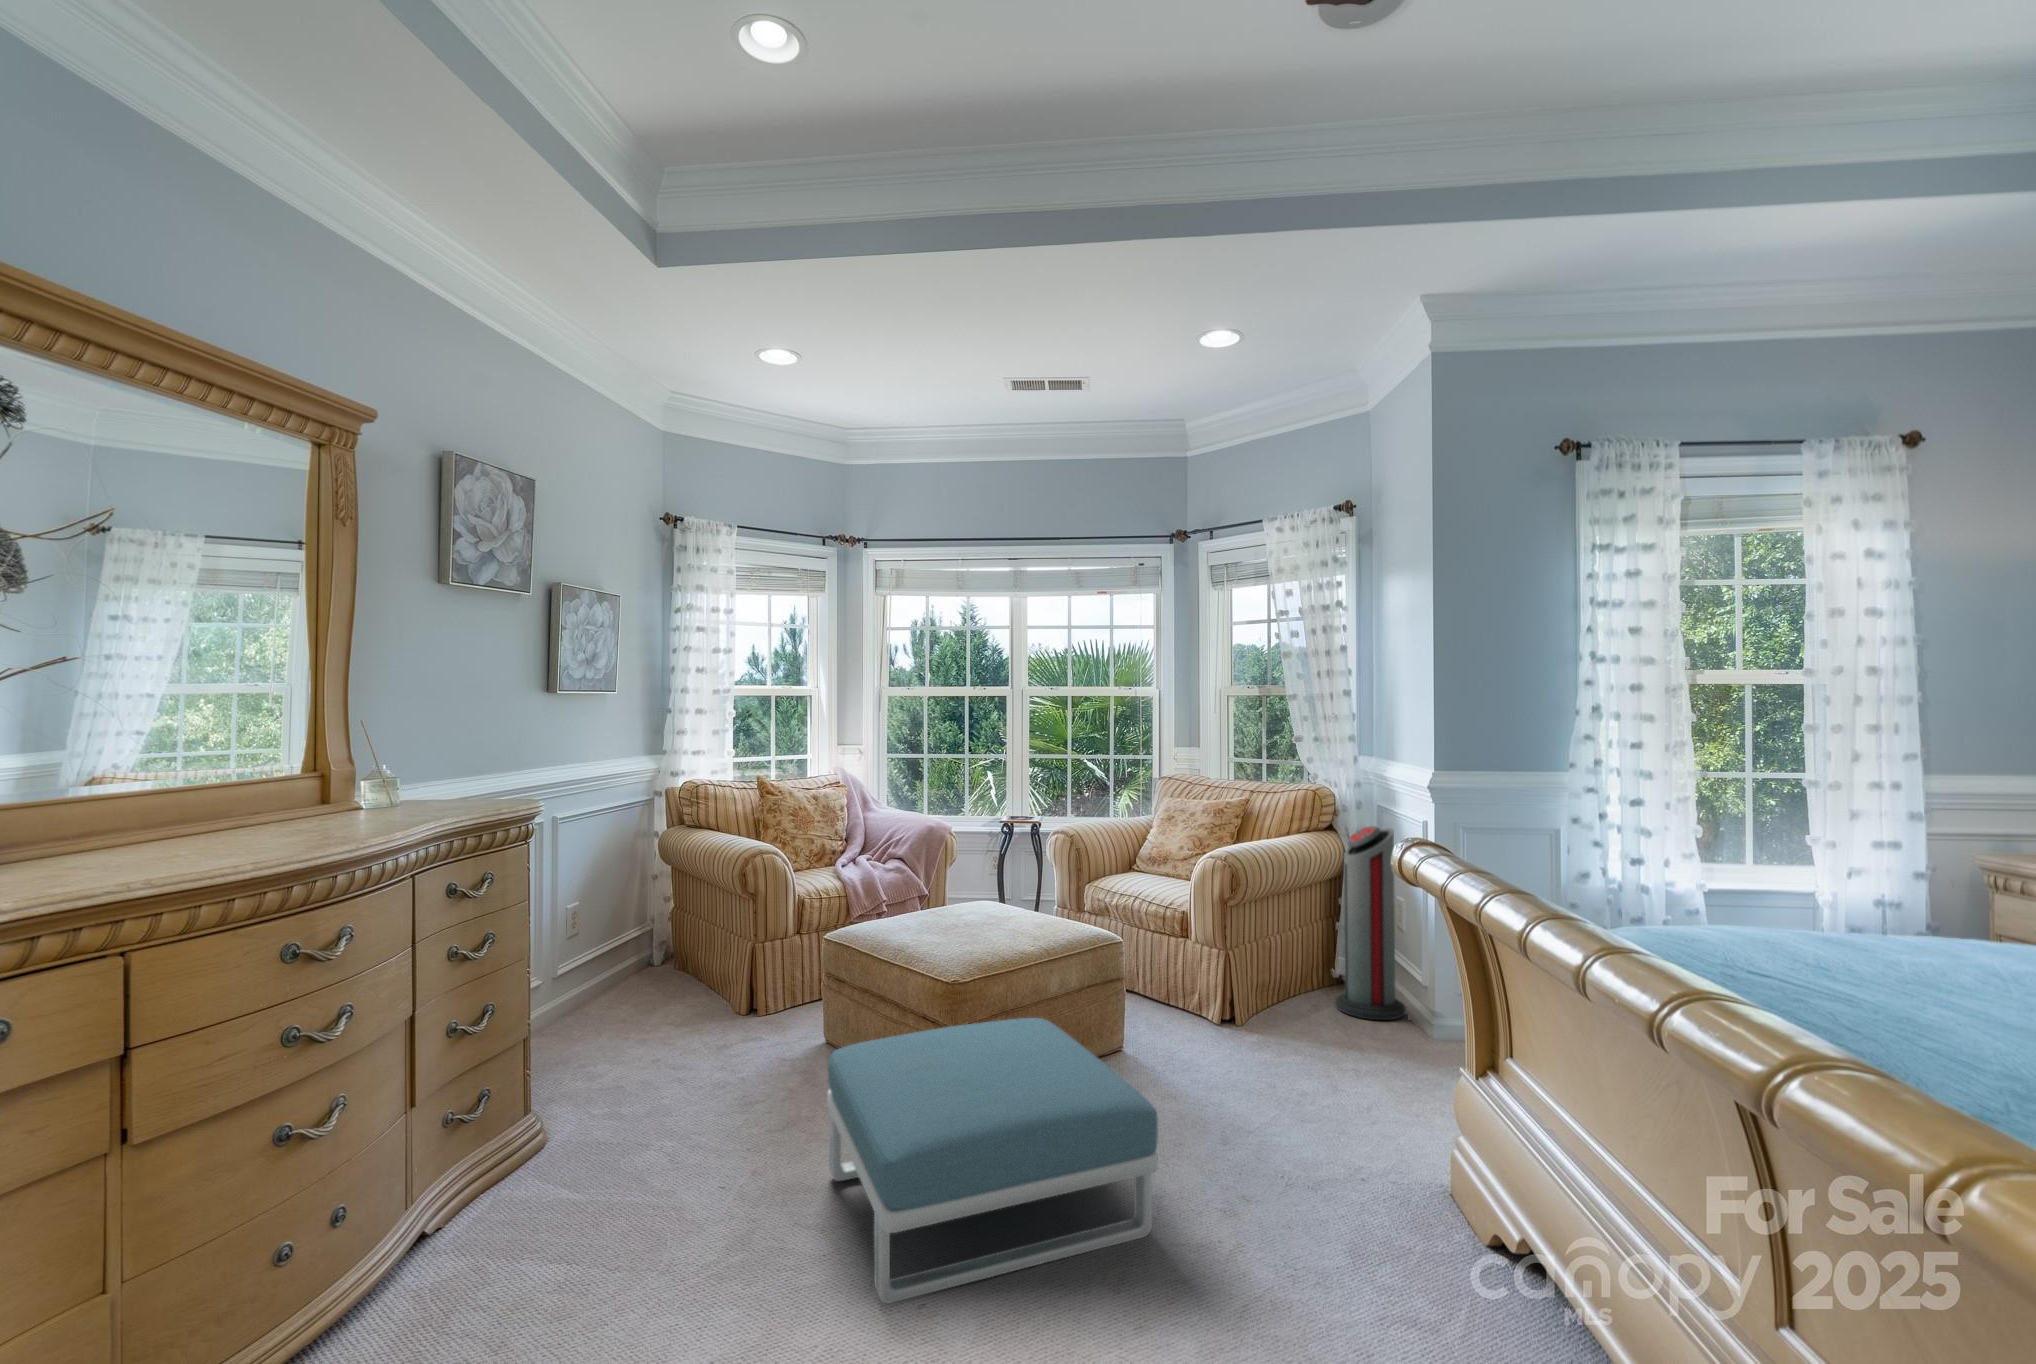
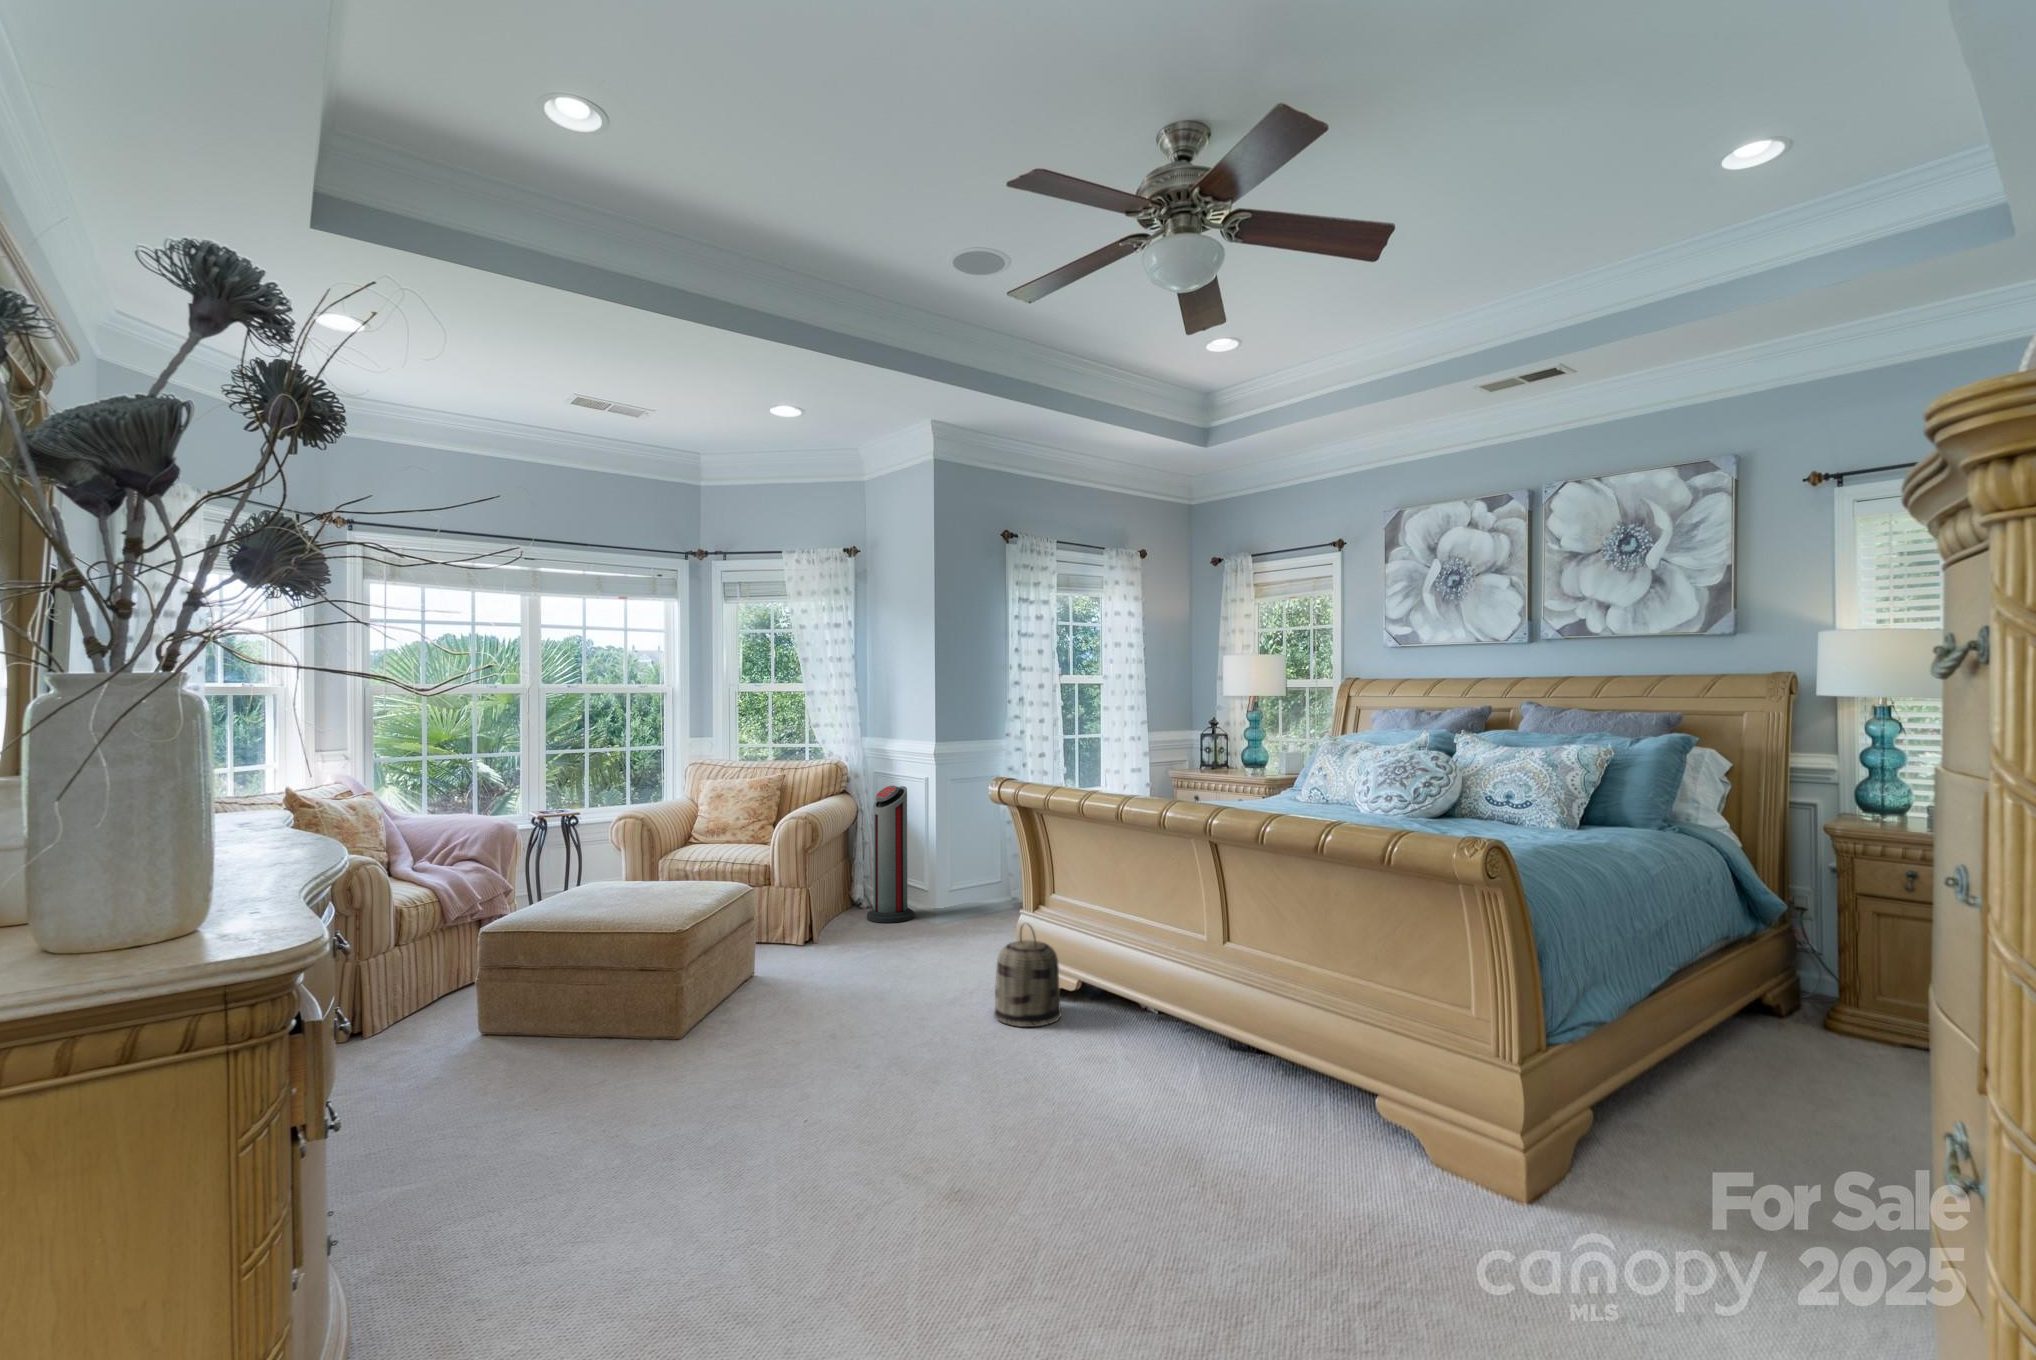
footstool: present [827,1018,1158,1303] -> none [629,939,903,1117]
basket: none [1343,1106,1473,1311] -> present [994,924,1062,1027]

